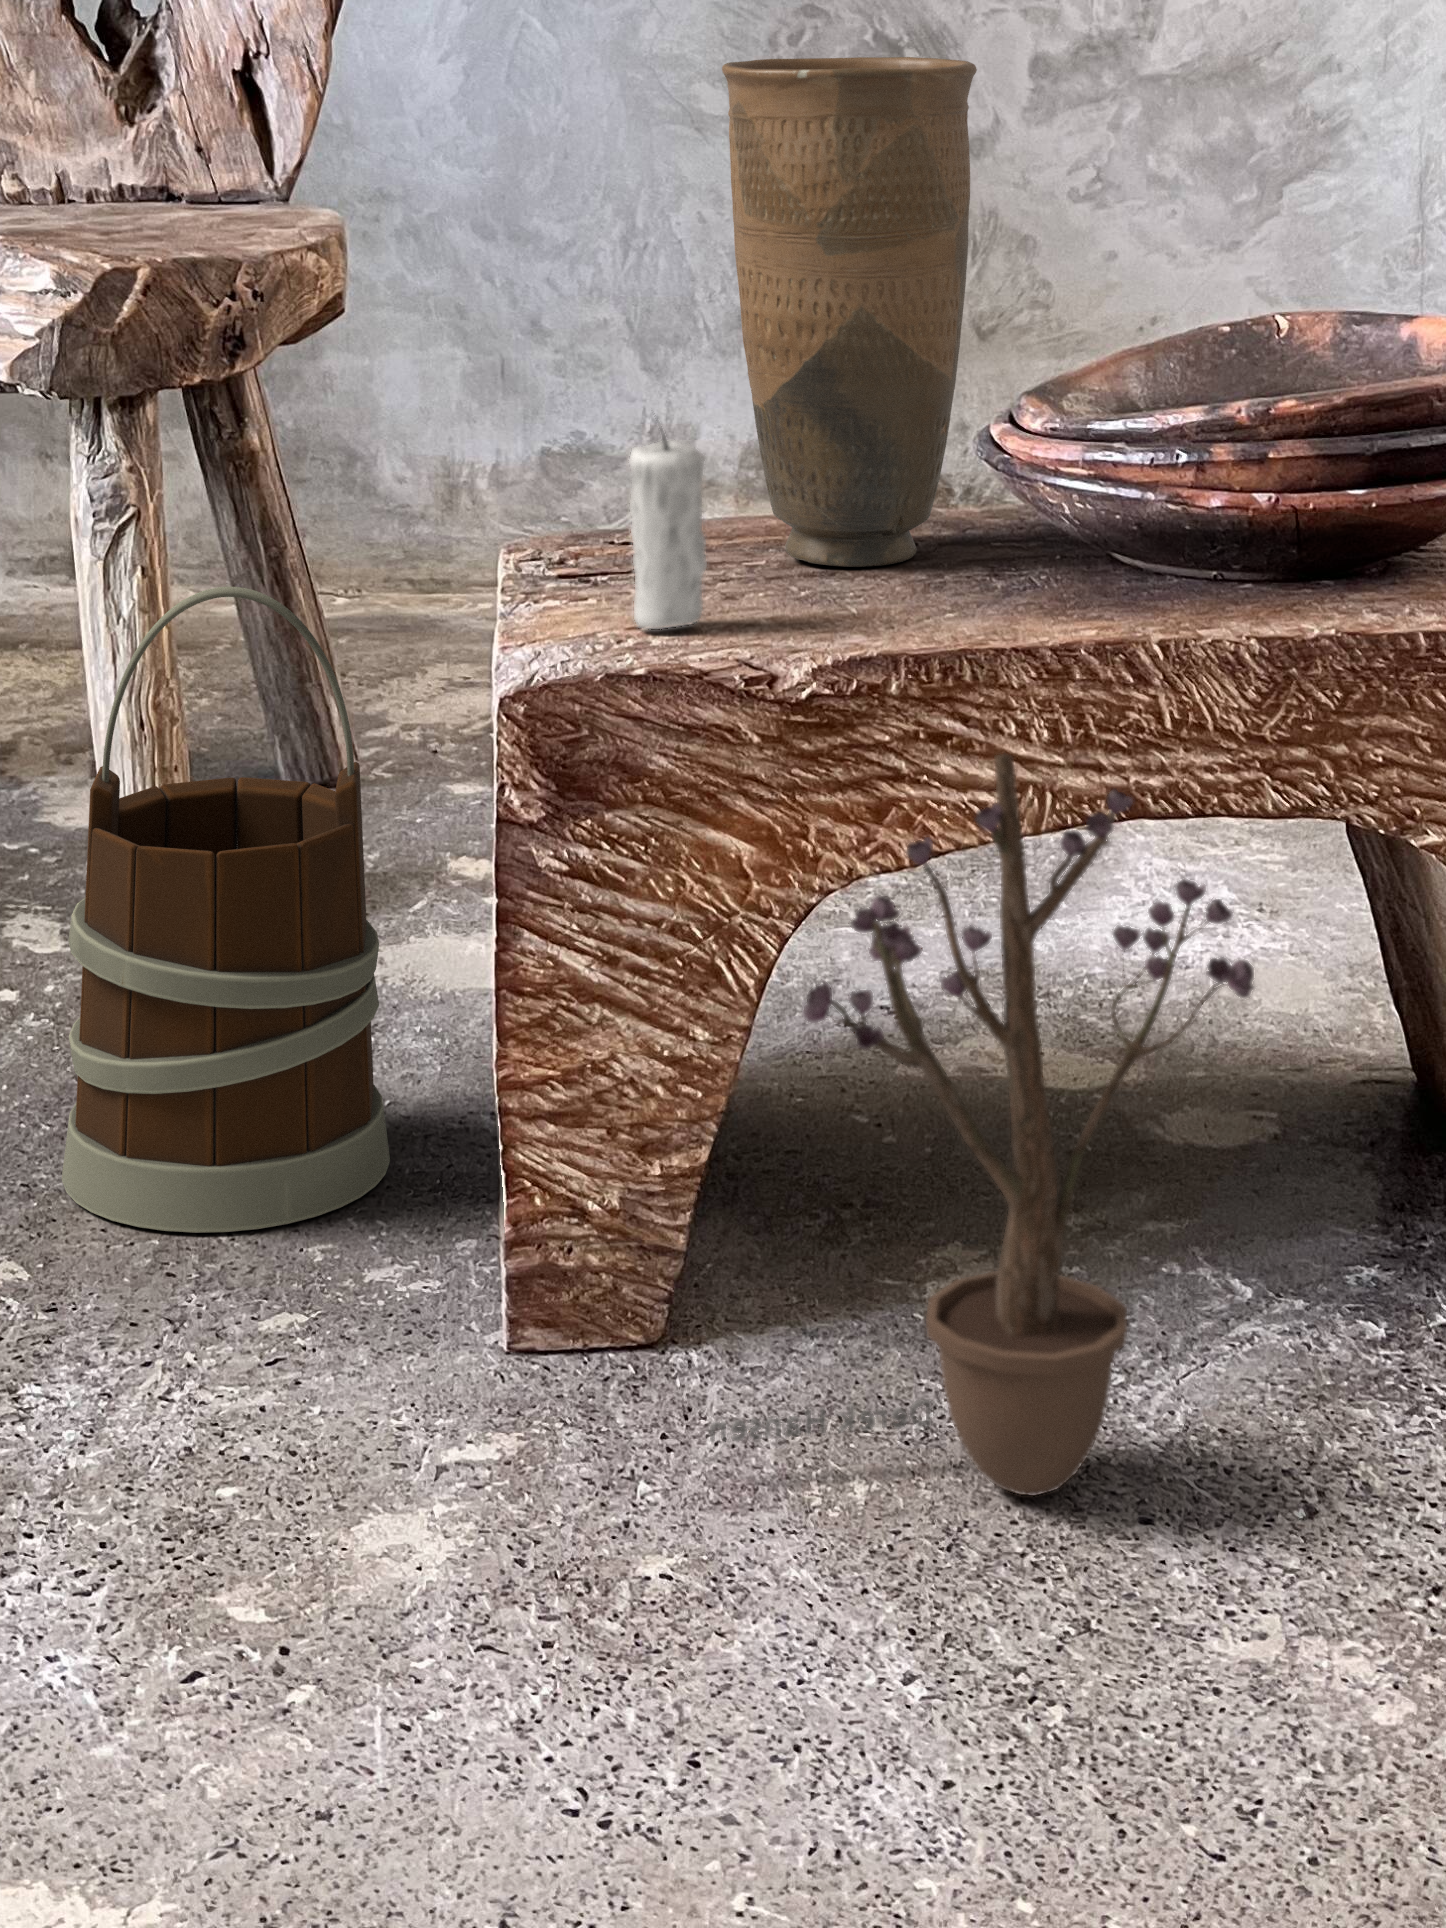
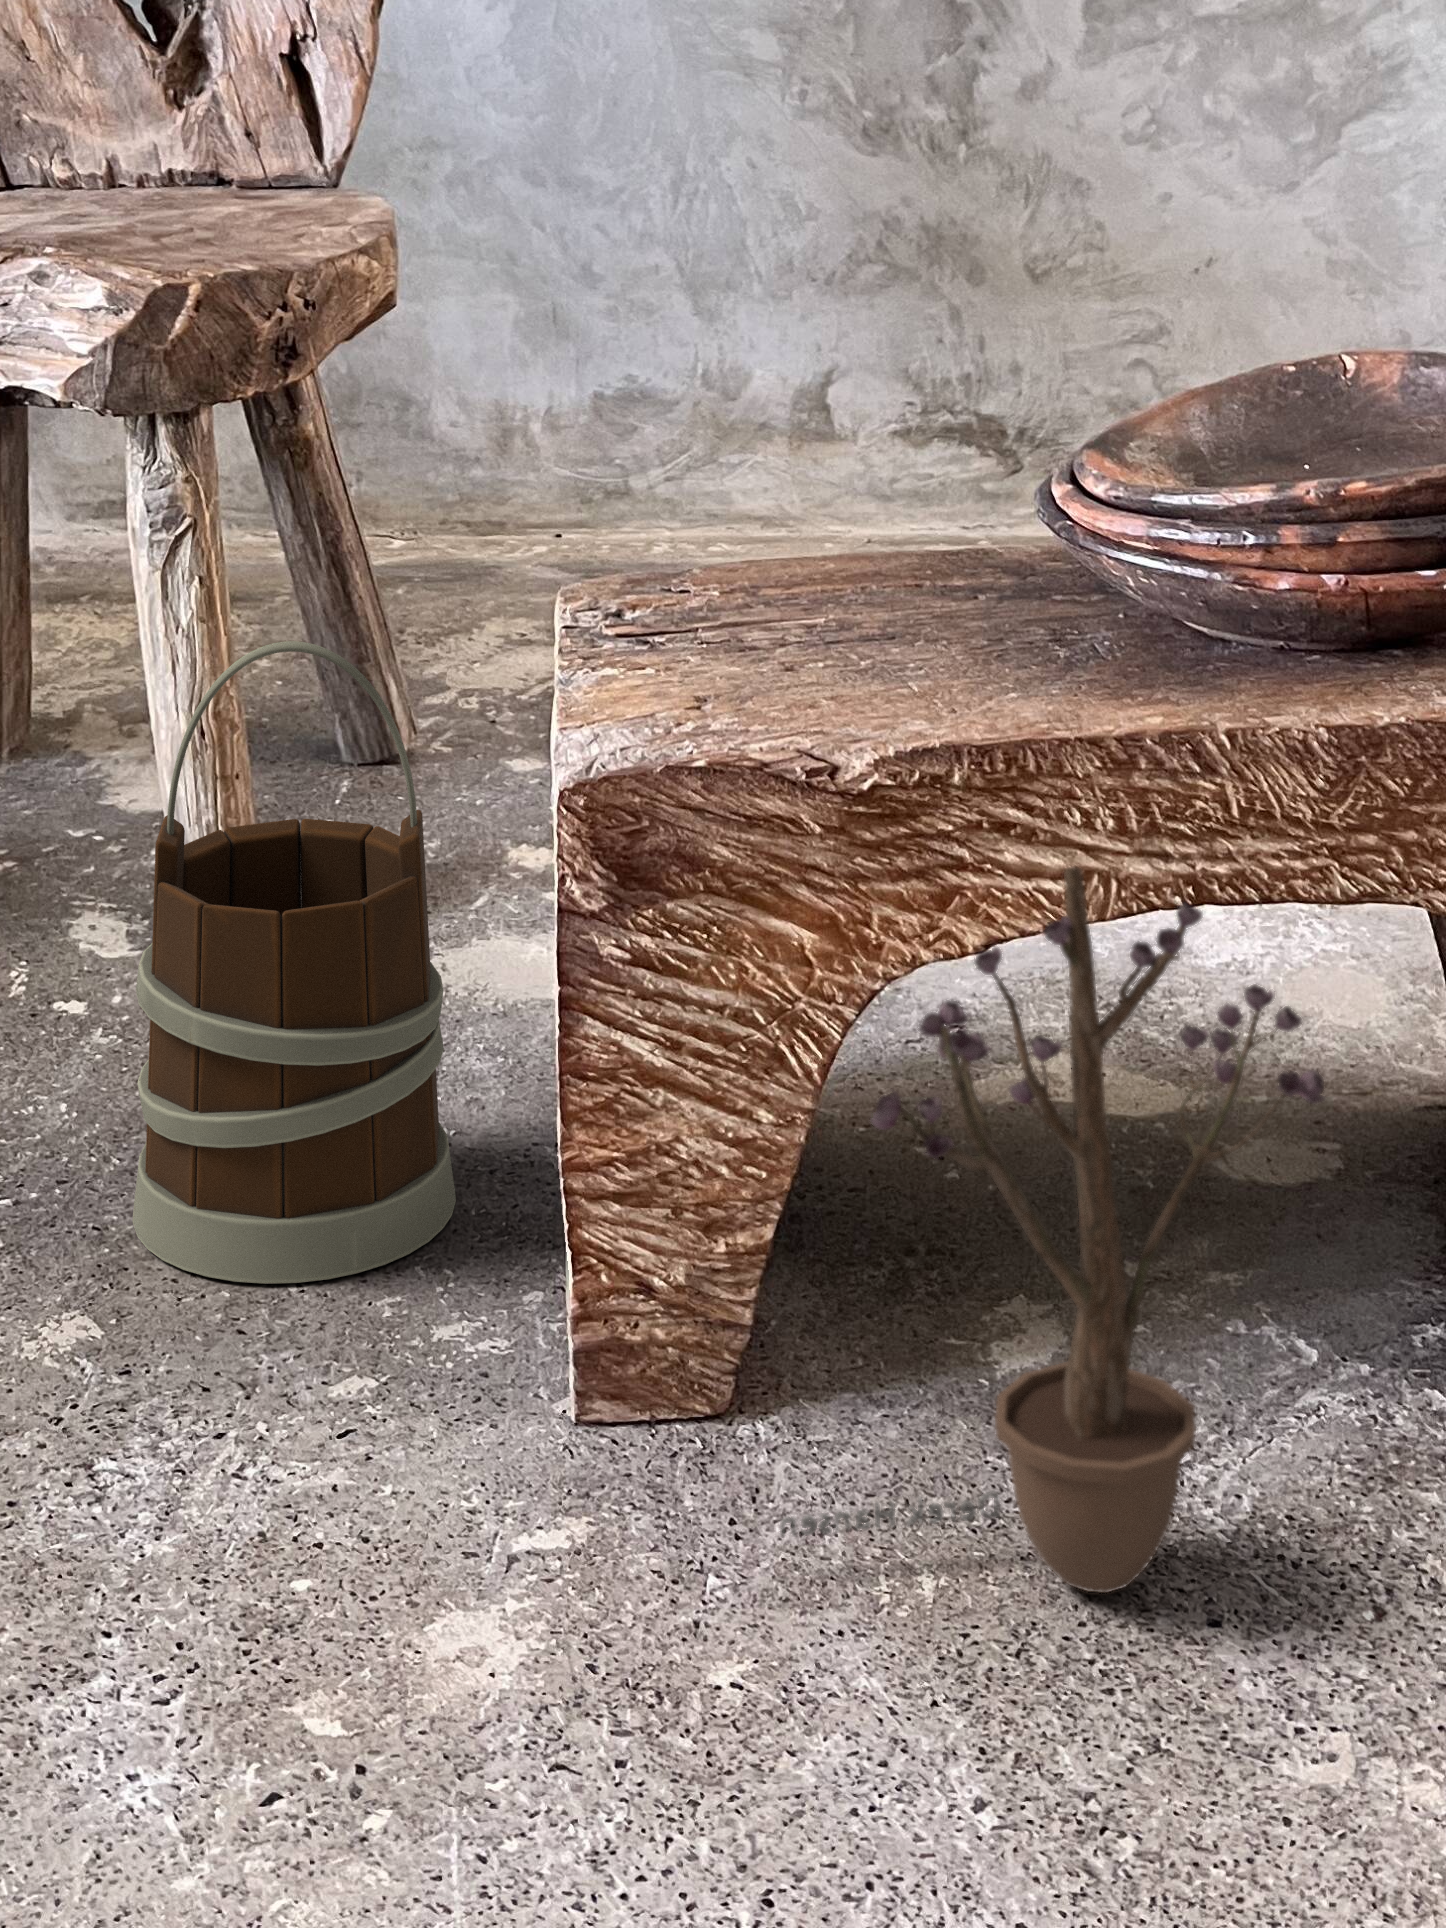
vase: present [722,57,977,567] -> none [781,103,1037,623]
candle: present [630,435,707,629] -> none [692,486,770,708]

